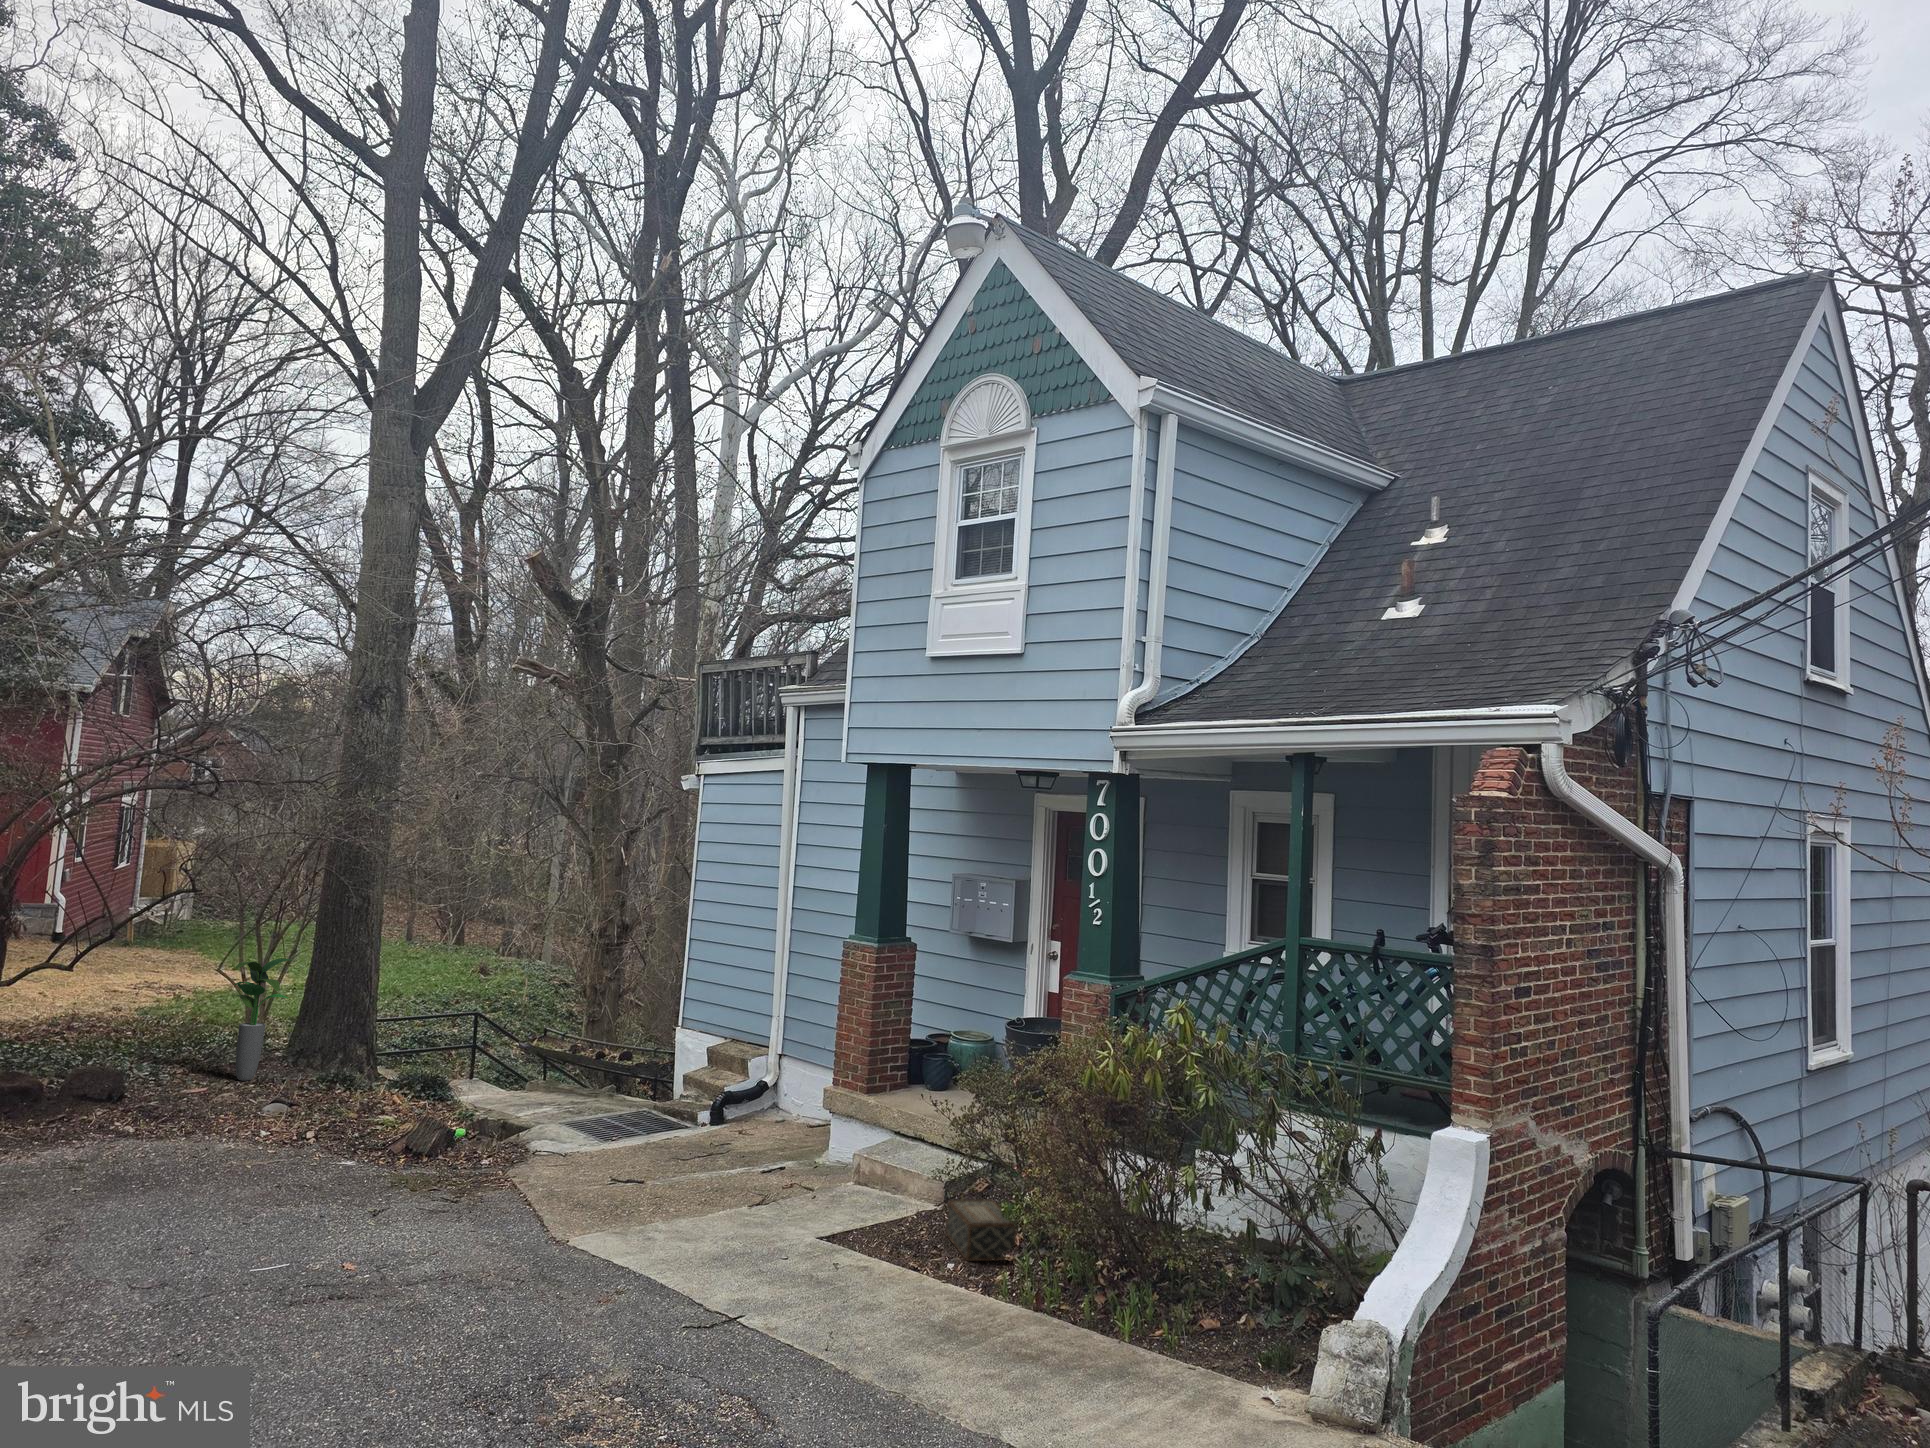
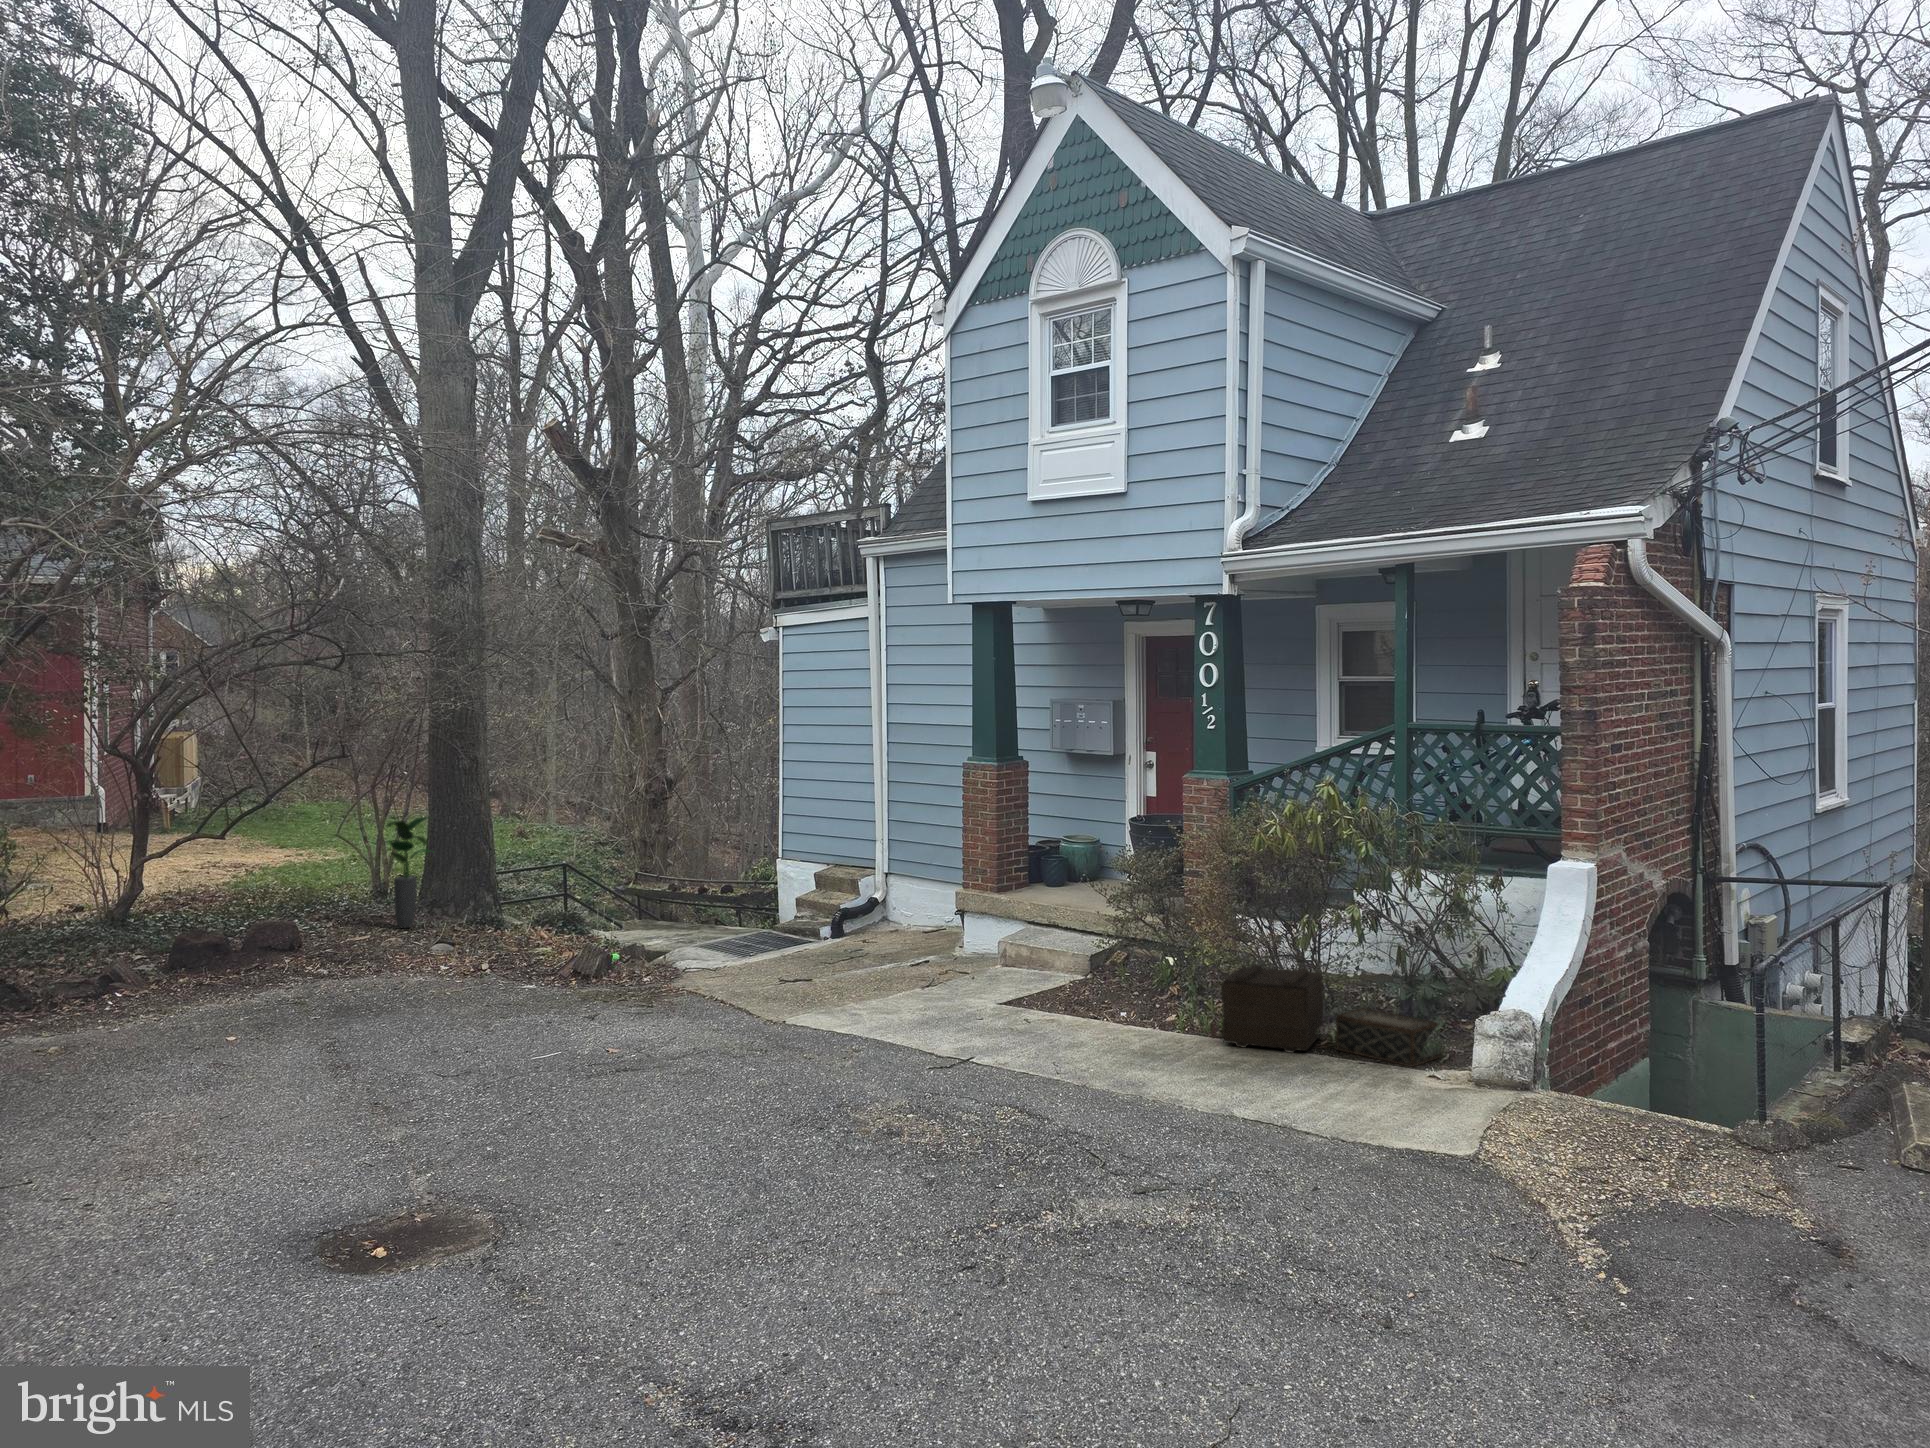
woven basket: present [946,1200,1016,1261] -> present [1336,1008,1440,1067]
wooden crate: none [1040,1220,1171,1341] -> present [1222,965,1323,1053]

